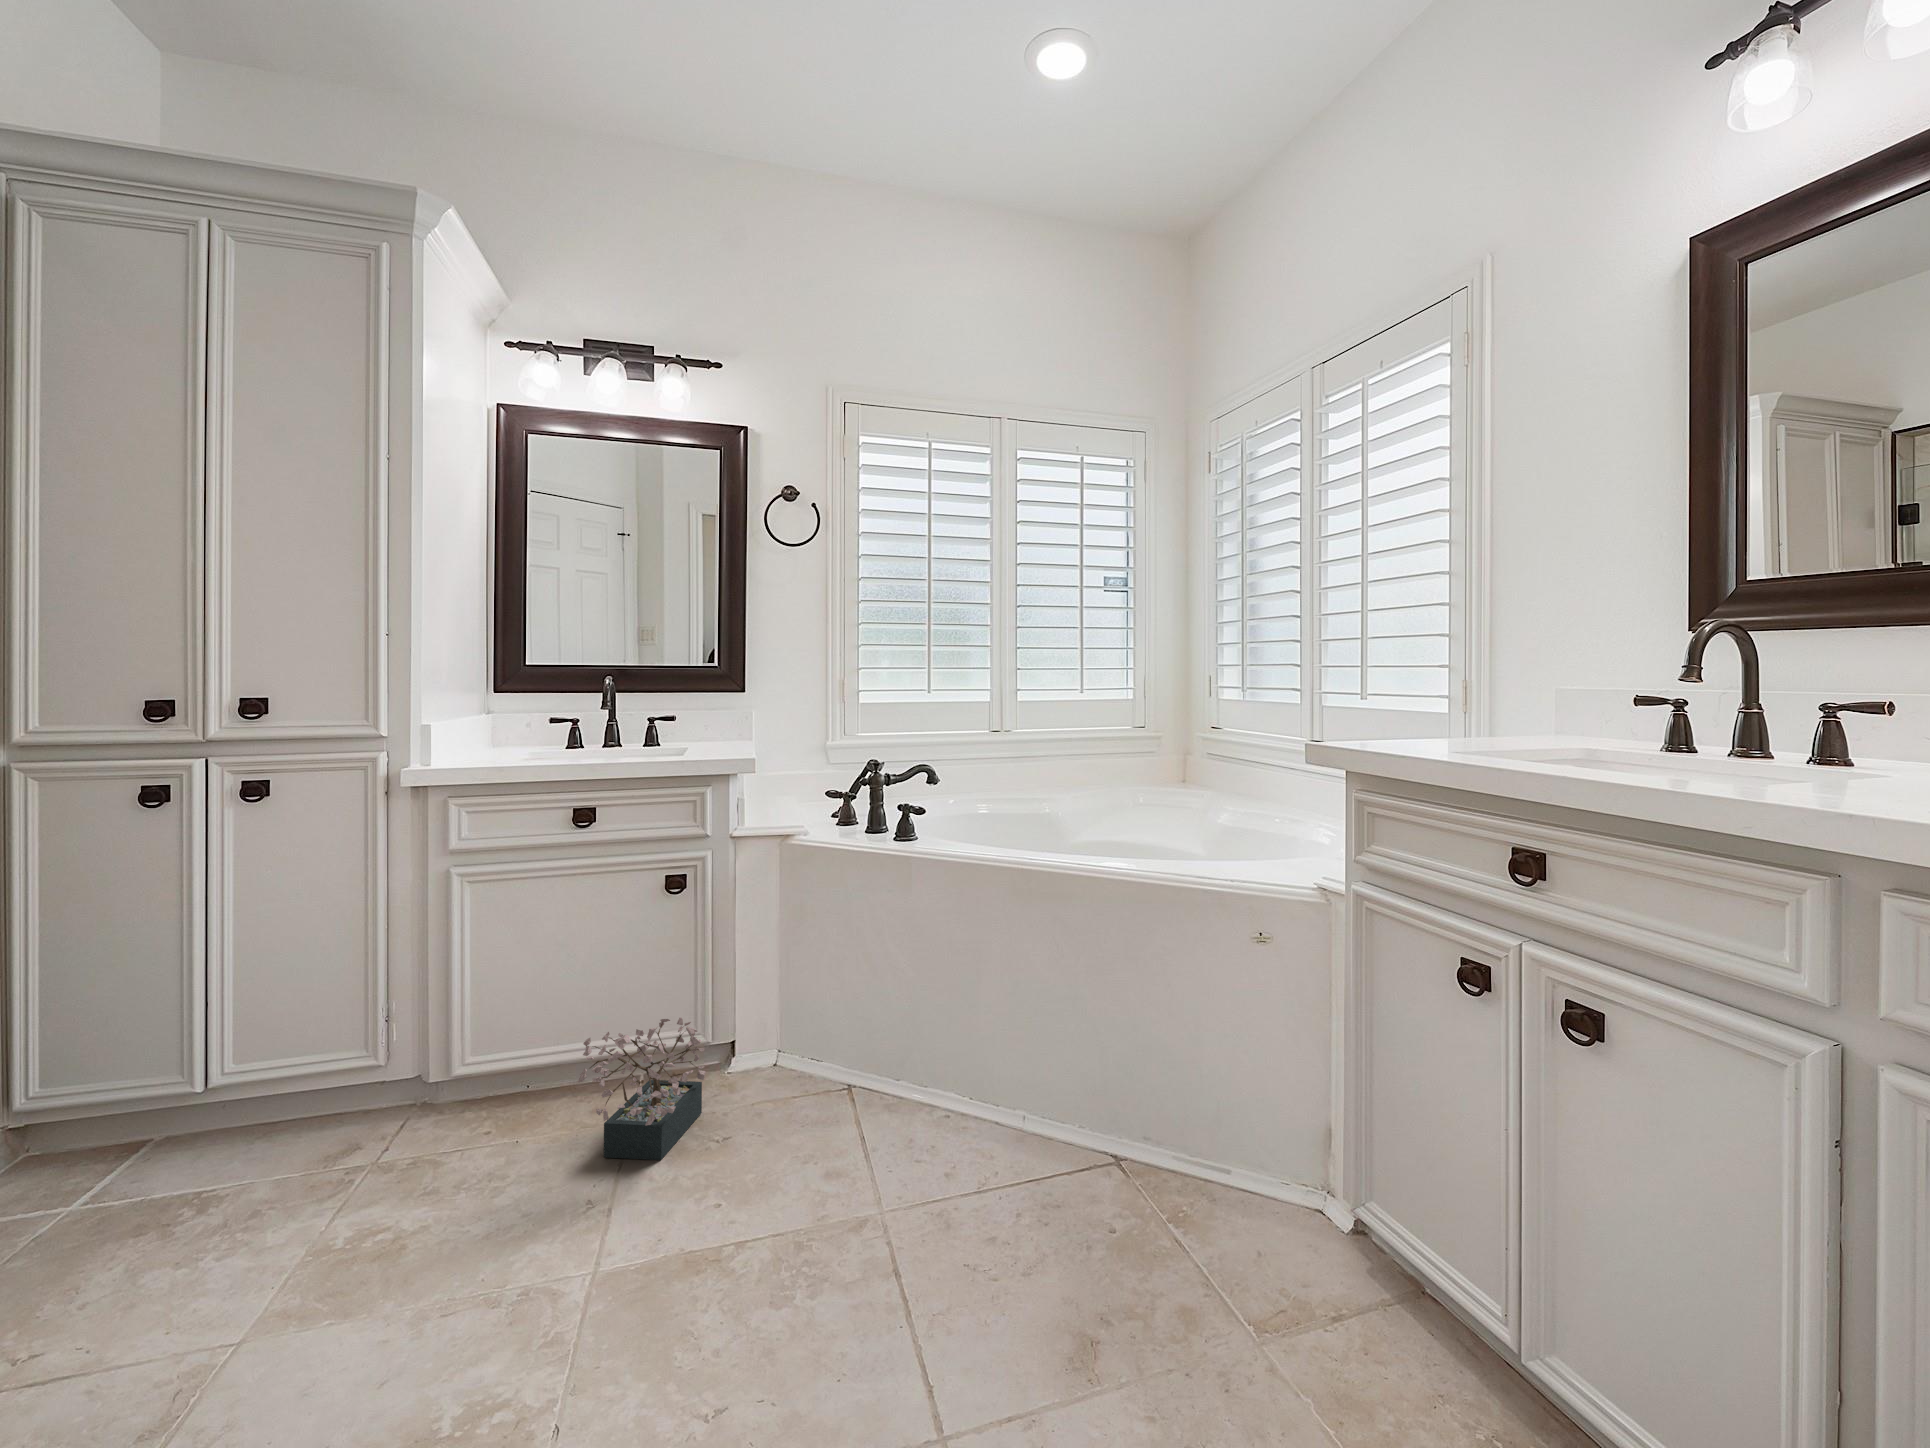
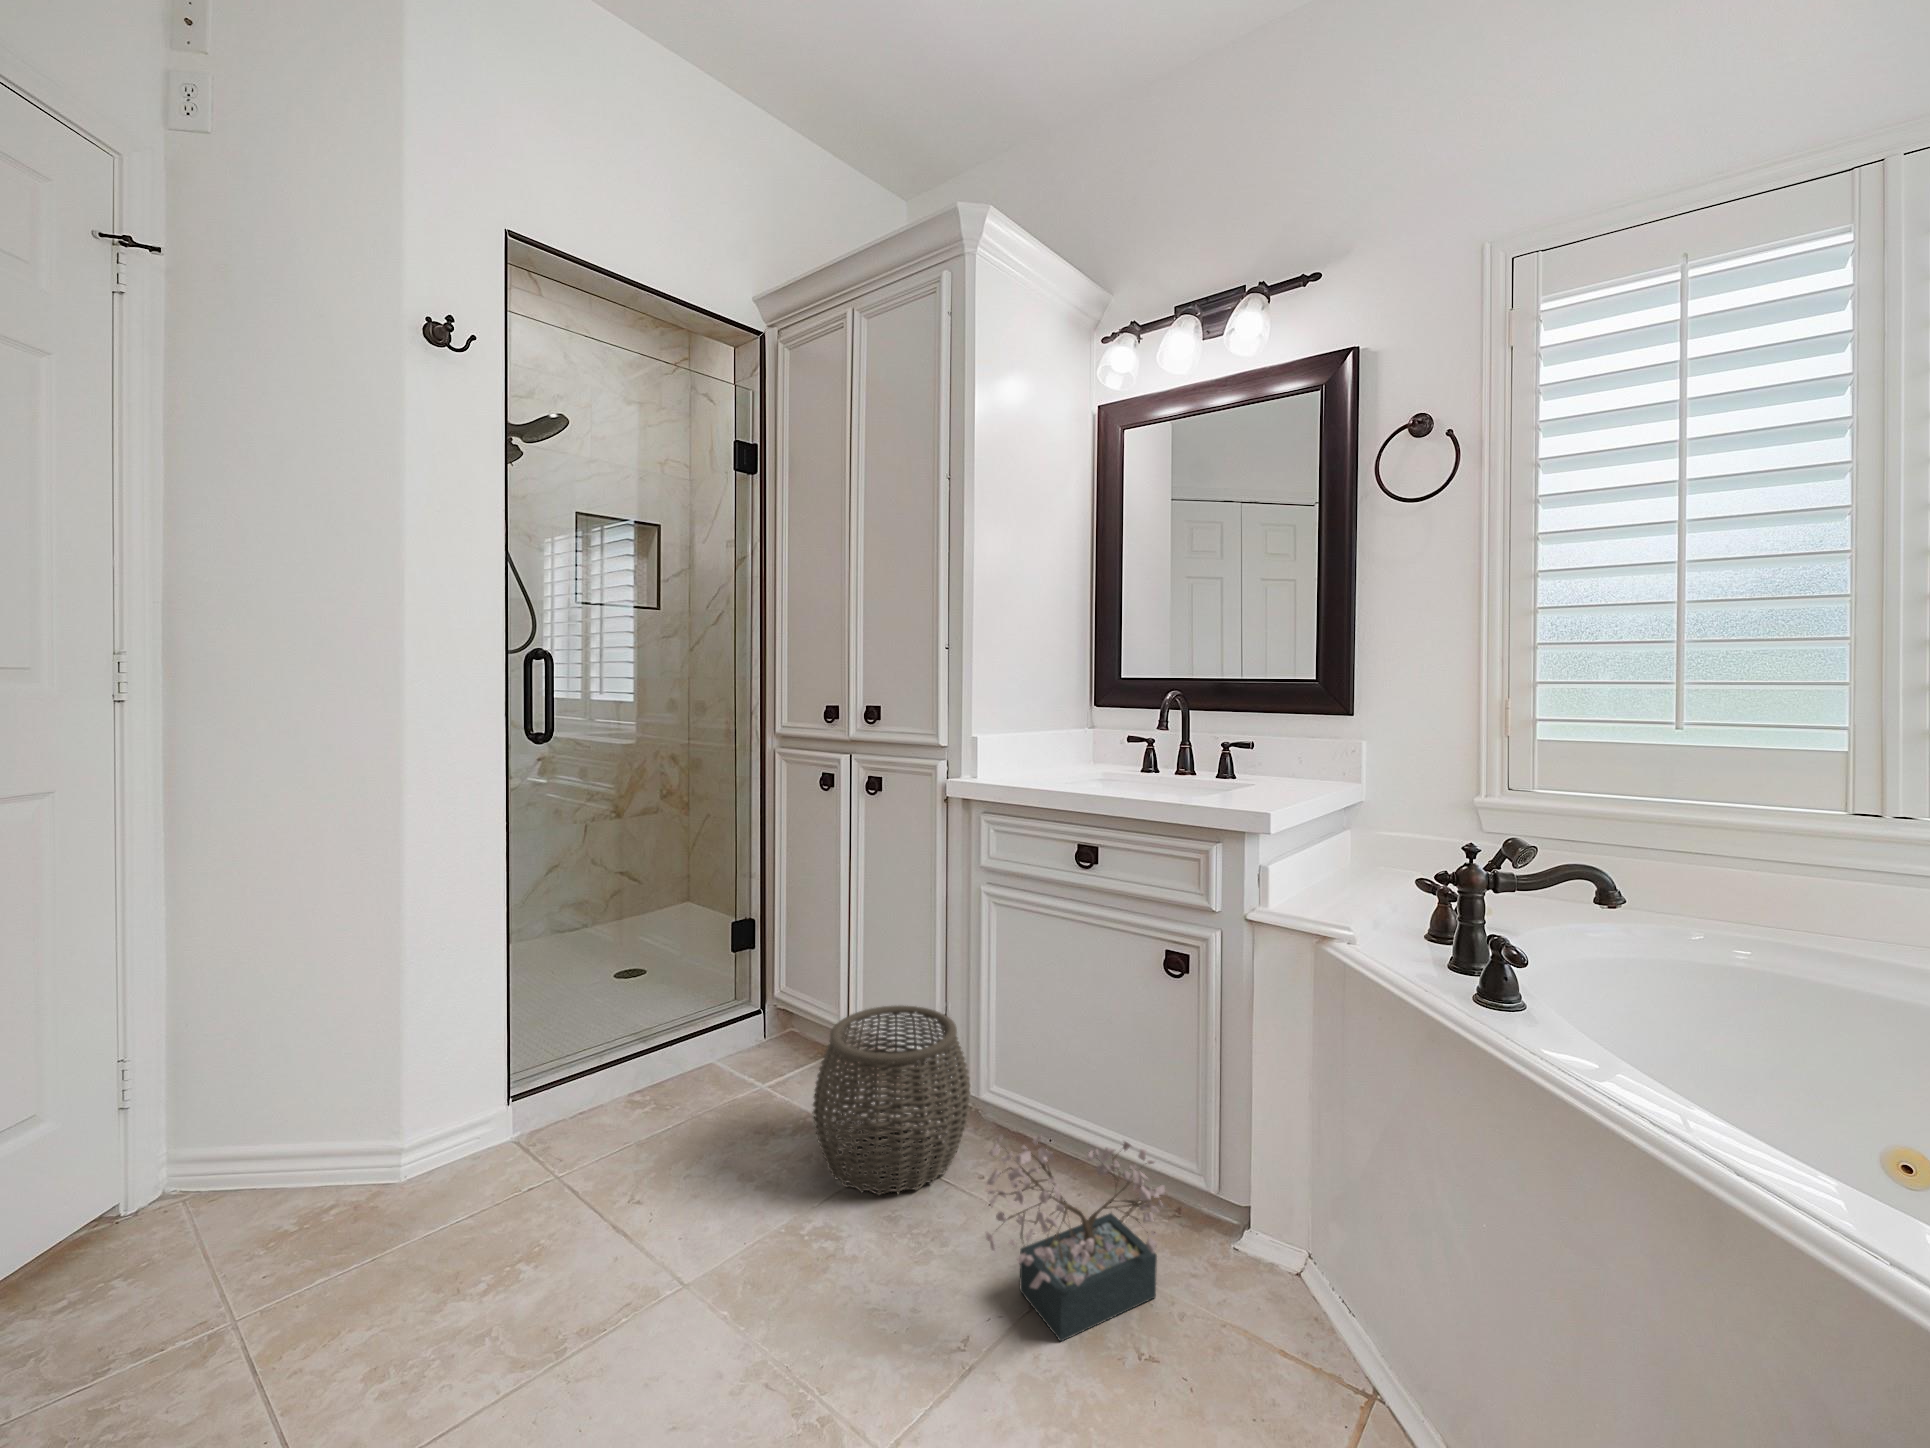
woven basket: none [268,1003,470,1198] -> present [812,1006,970,1195]

